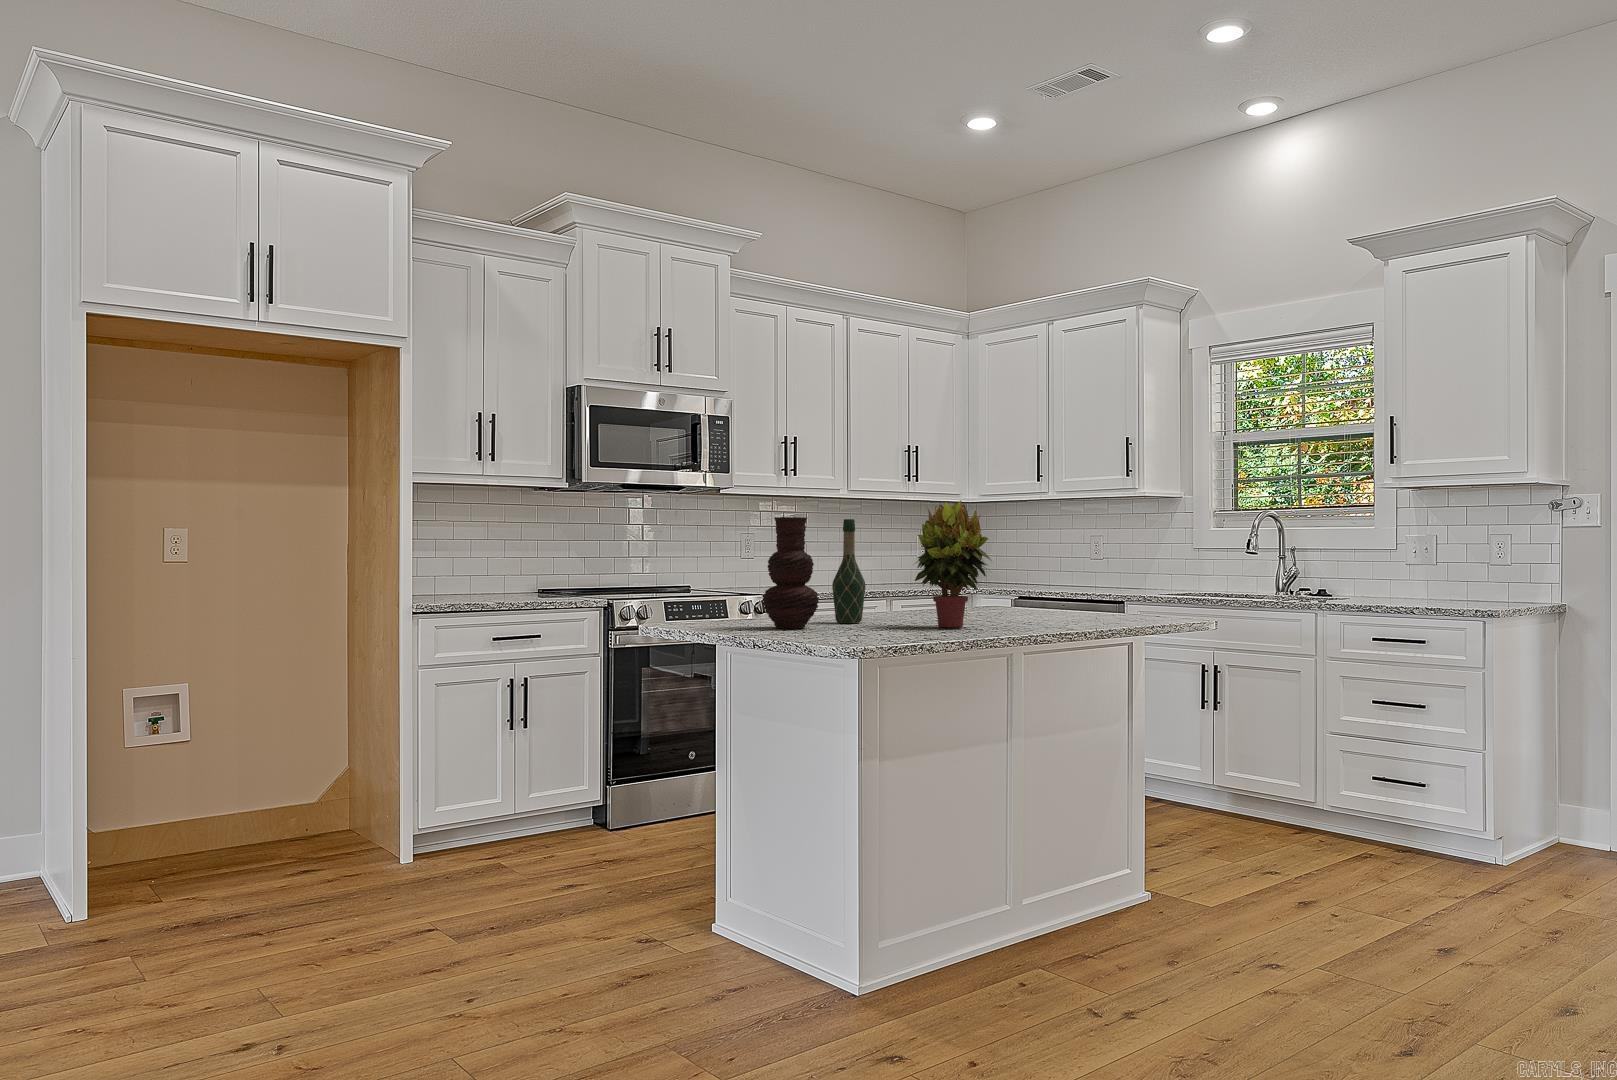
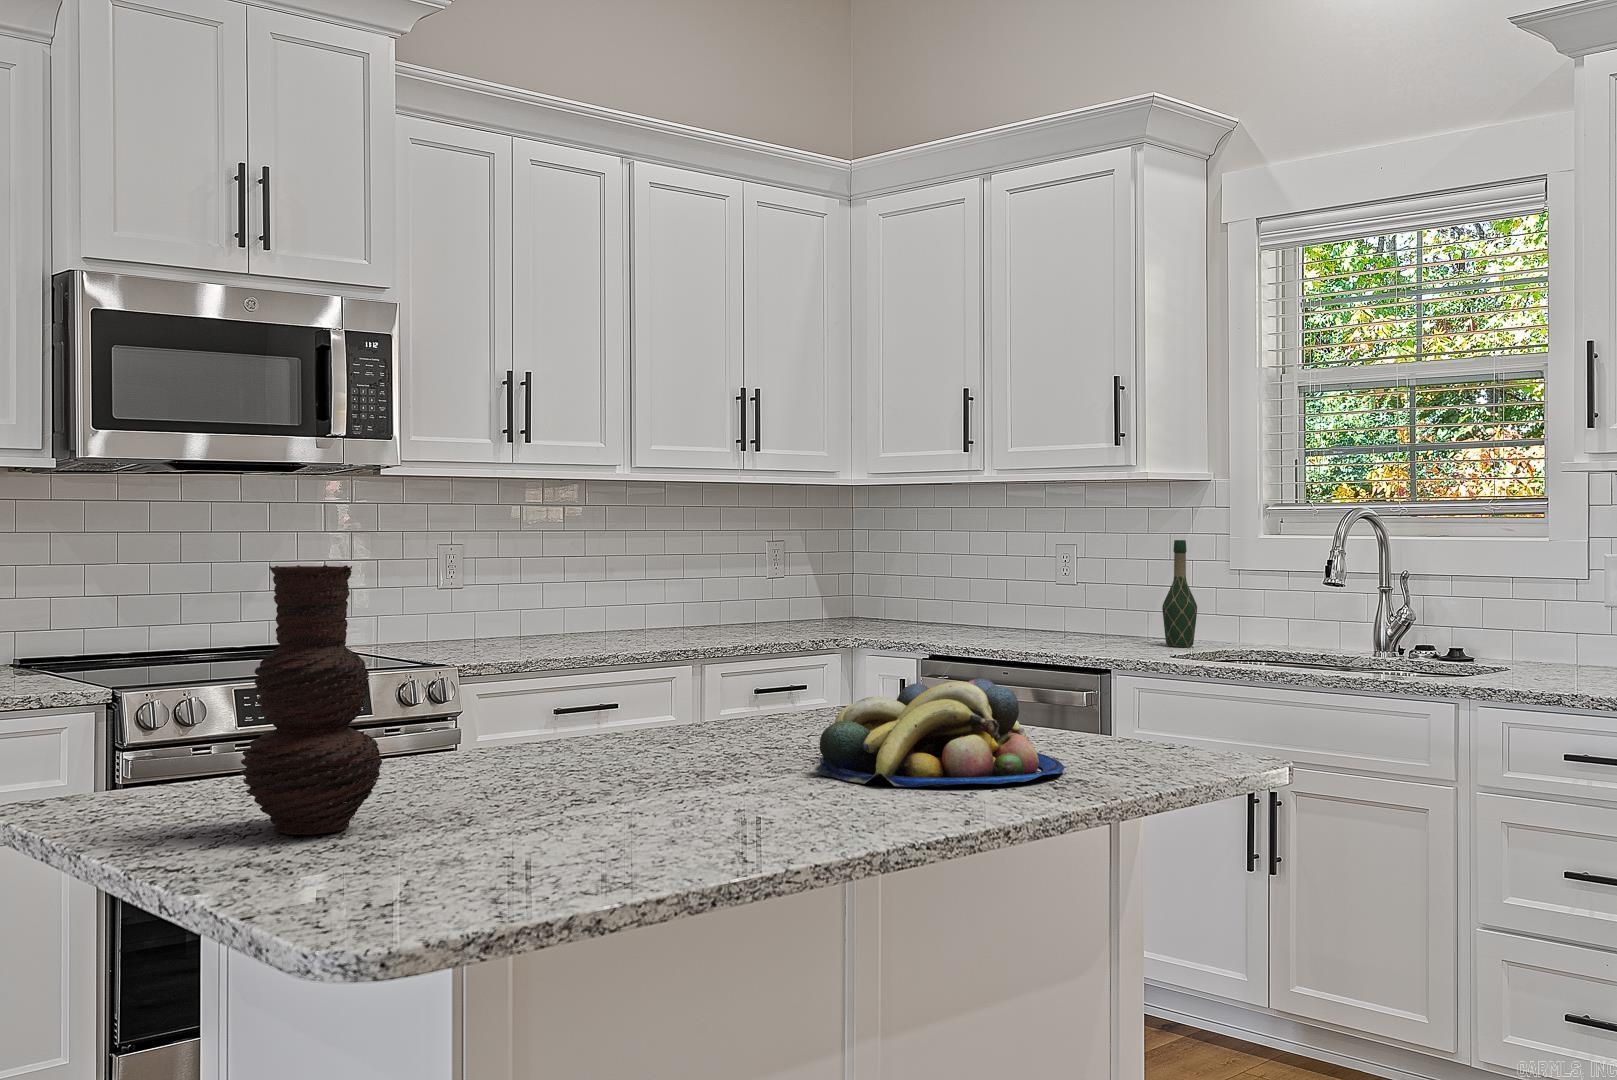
potted plant: present [915,501,991,628] -> none [612,524,799,819]
wine bottle: present [832,519,865,623] -> present [1162,540,1197,647]
fruit bowl: none [992,579,1108,623] -> present [818,678,1064,787]

